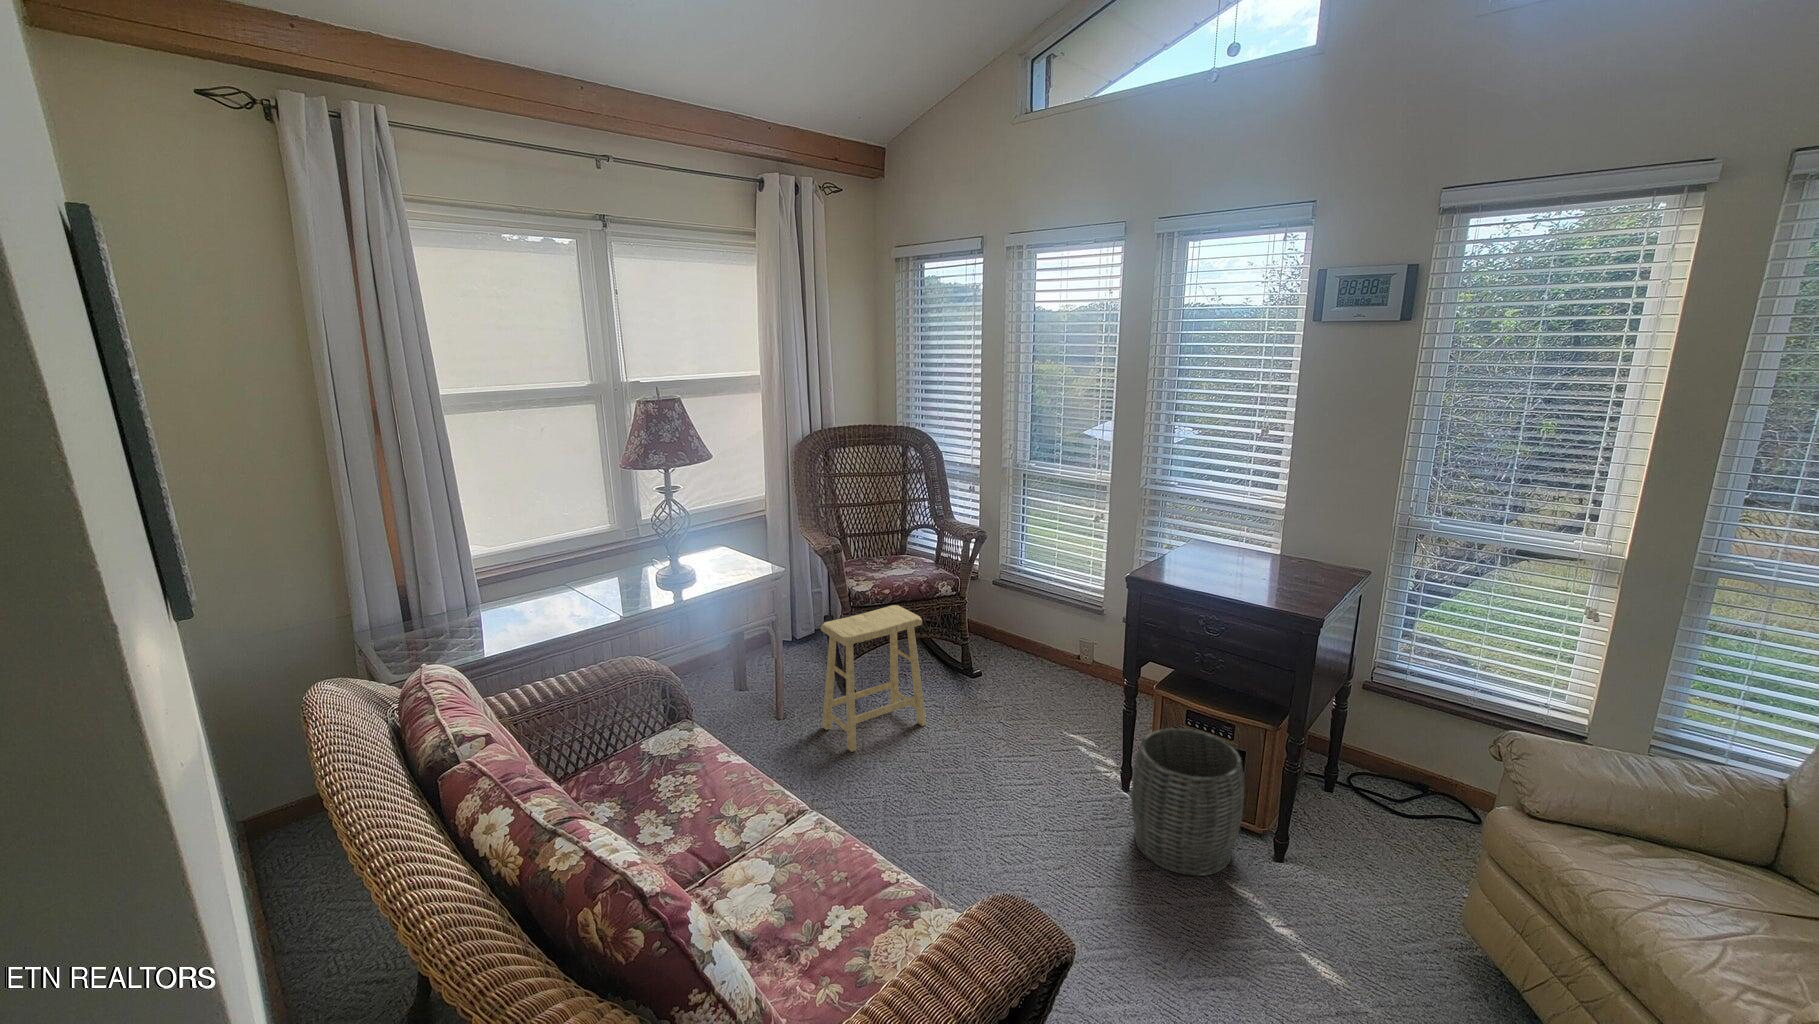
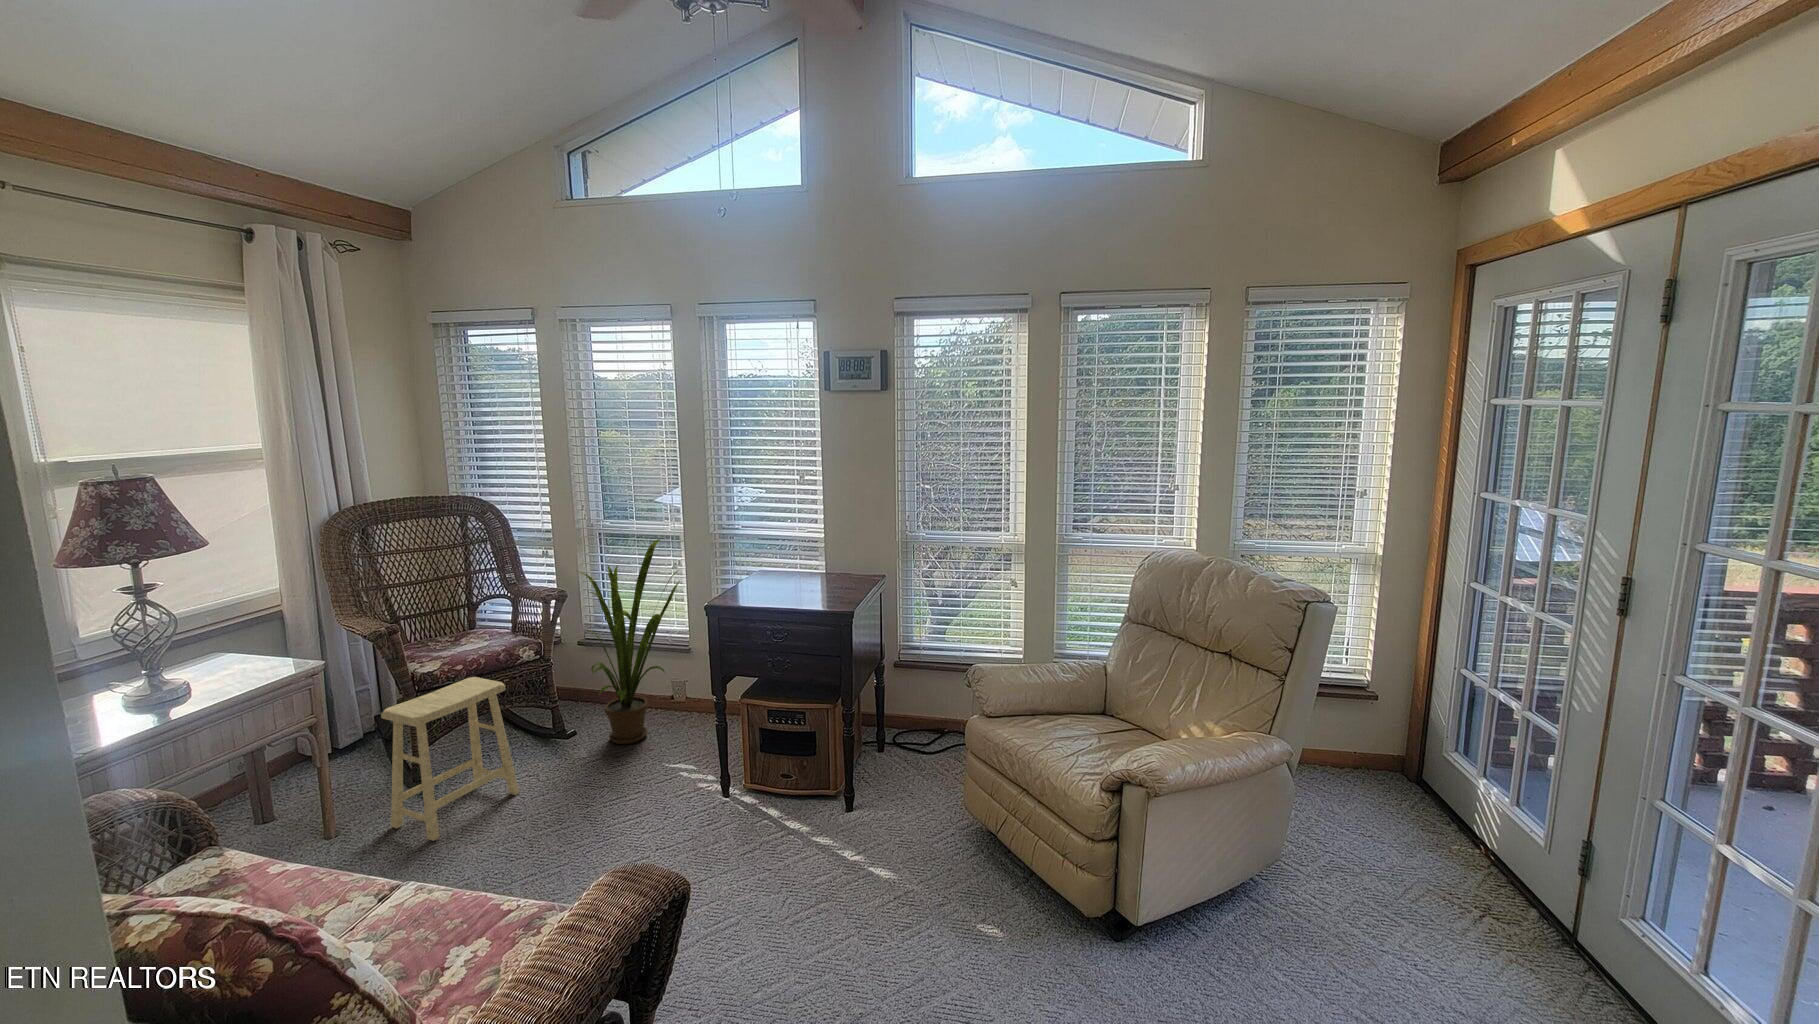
house plant: none [998,488,1105,700] -> present [580,539,679,744]
woven basket: present [1131,728,1244,876] -> none [729,724,819,845]

